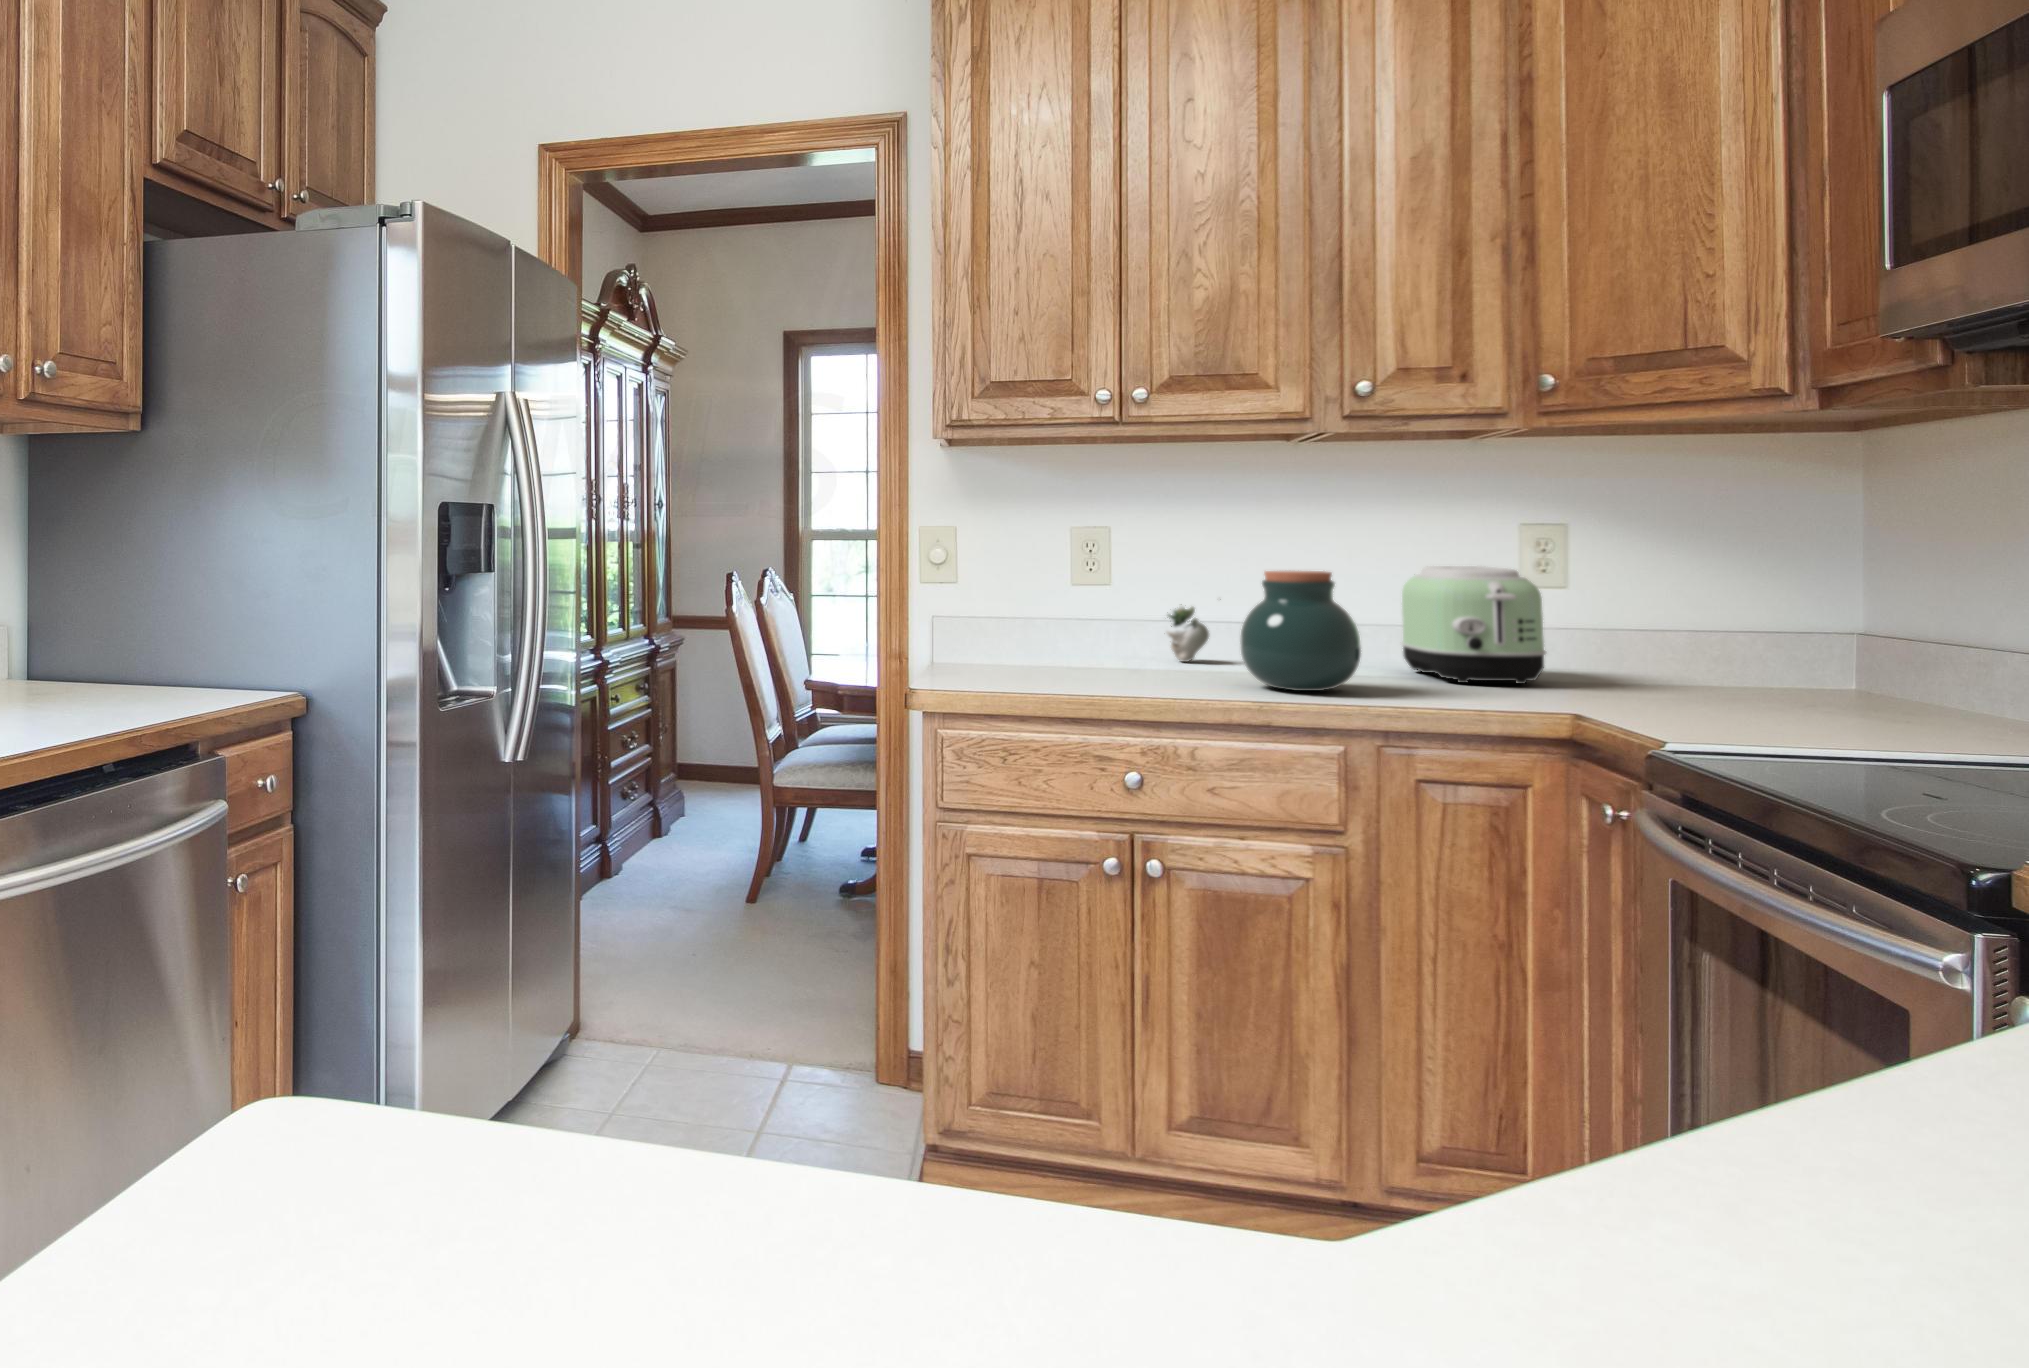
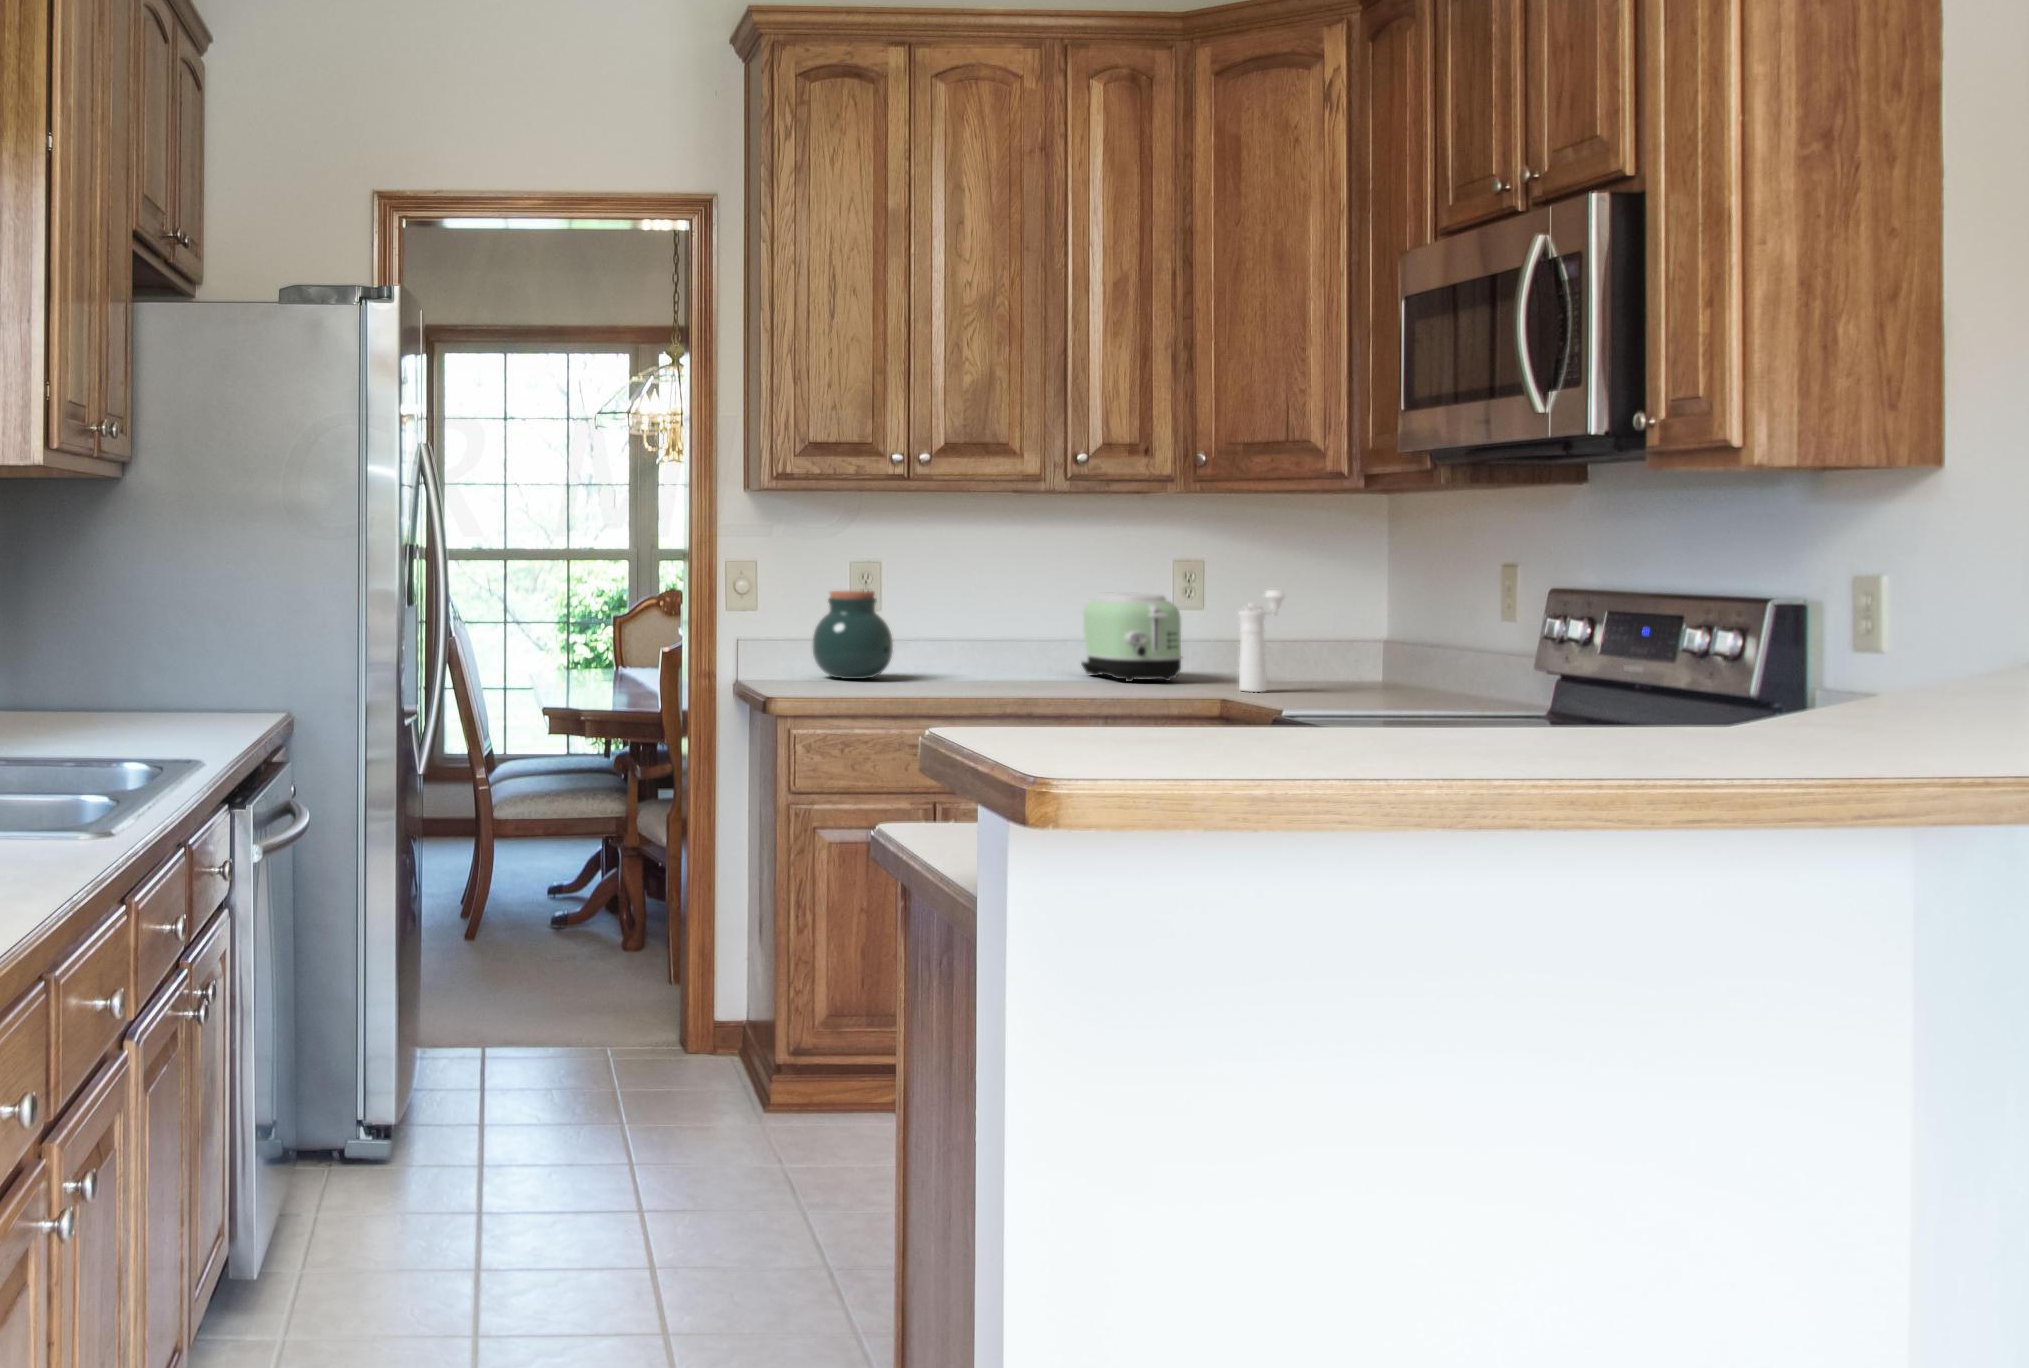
pepper mill: none [1619,564,1704,706] -> present [1239,590,1285,692]
jar: present [1241,571,1361,691] -> present [813,591,893,679]
succulent plant: present [1167,607,1209,662] -> none [907,620,958,673]

